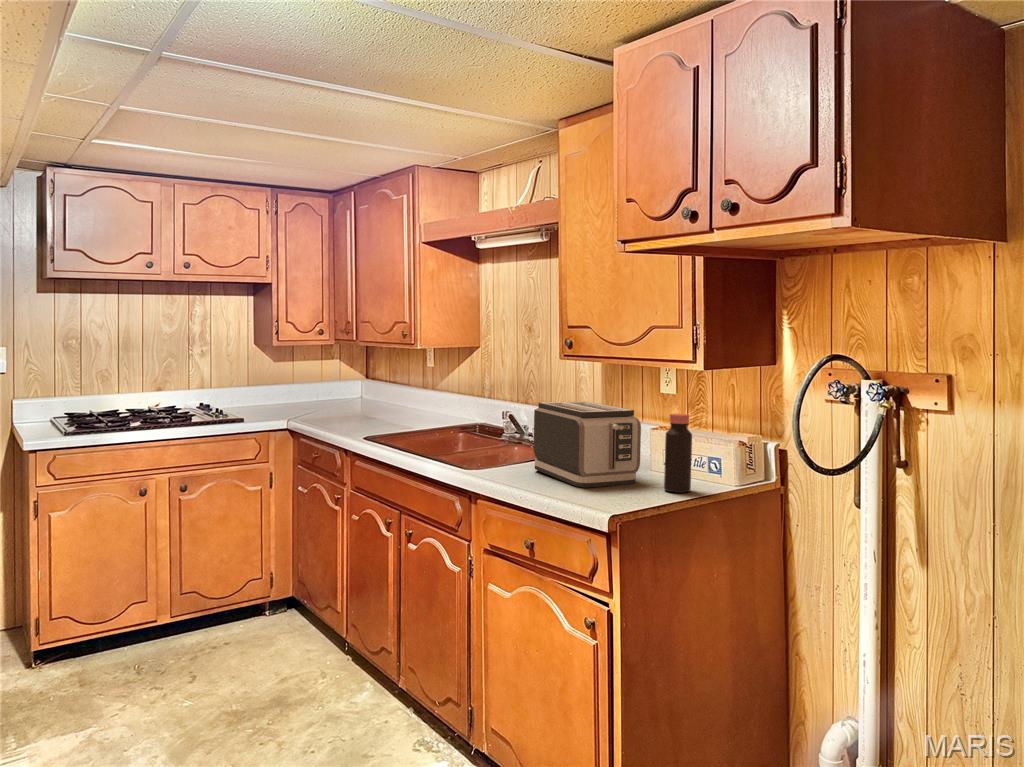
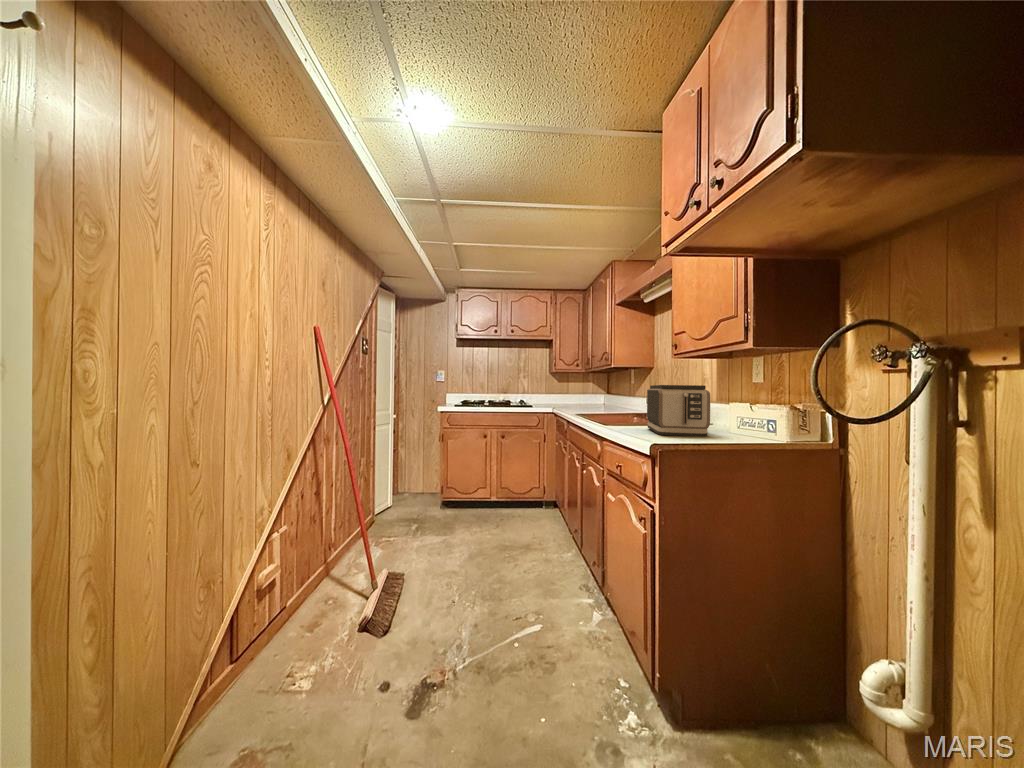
bottle: present [664,414,692,493] -> none [720,384,742,441]

